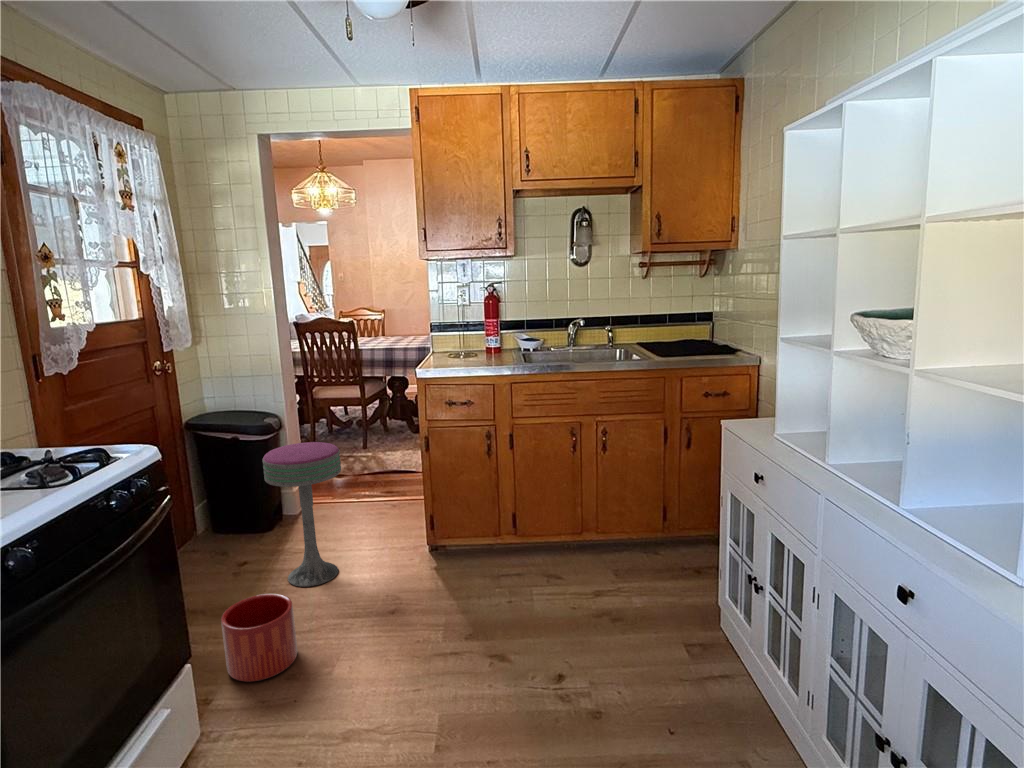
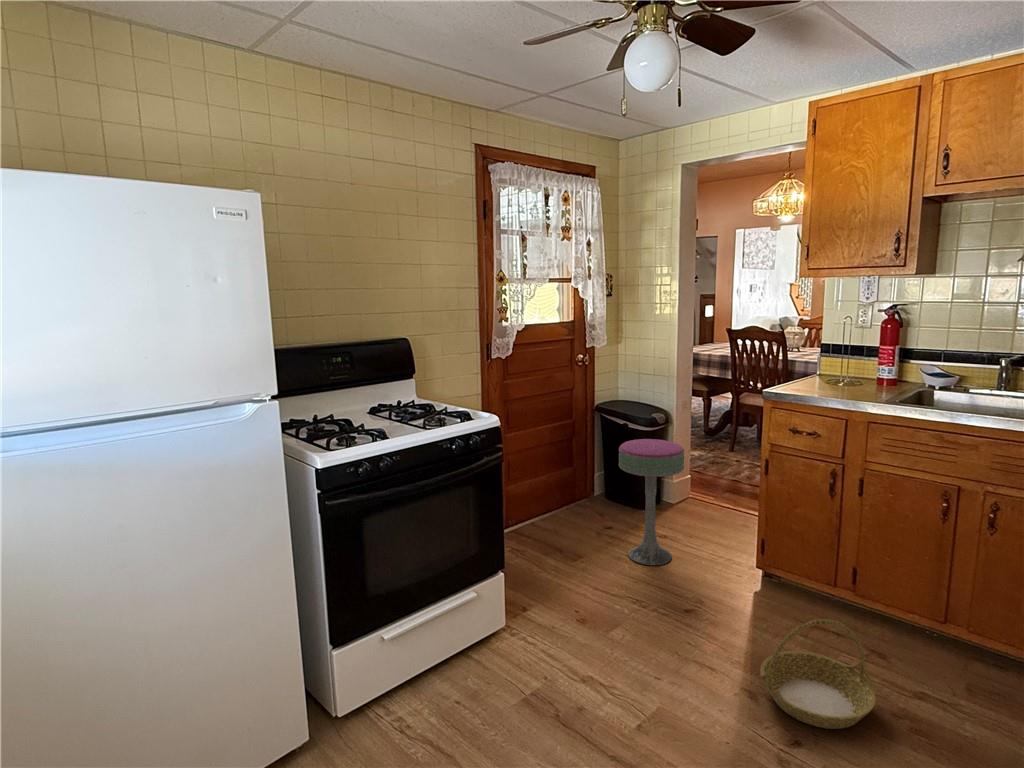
basket: none [499,557,593,656] -> present [760,619,876,729]
planter: present [221,594,297,682] -> none [544,549,596,614]

